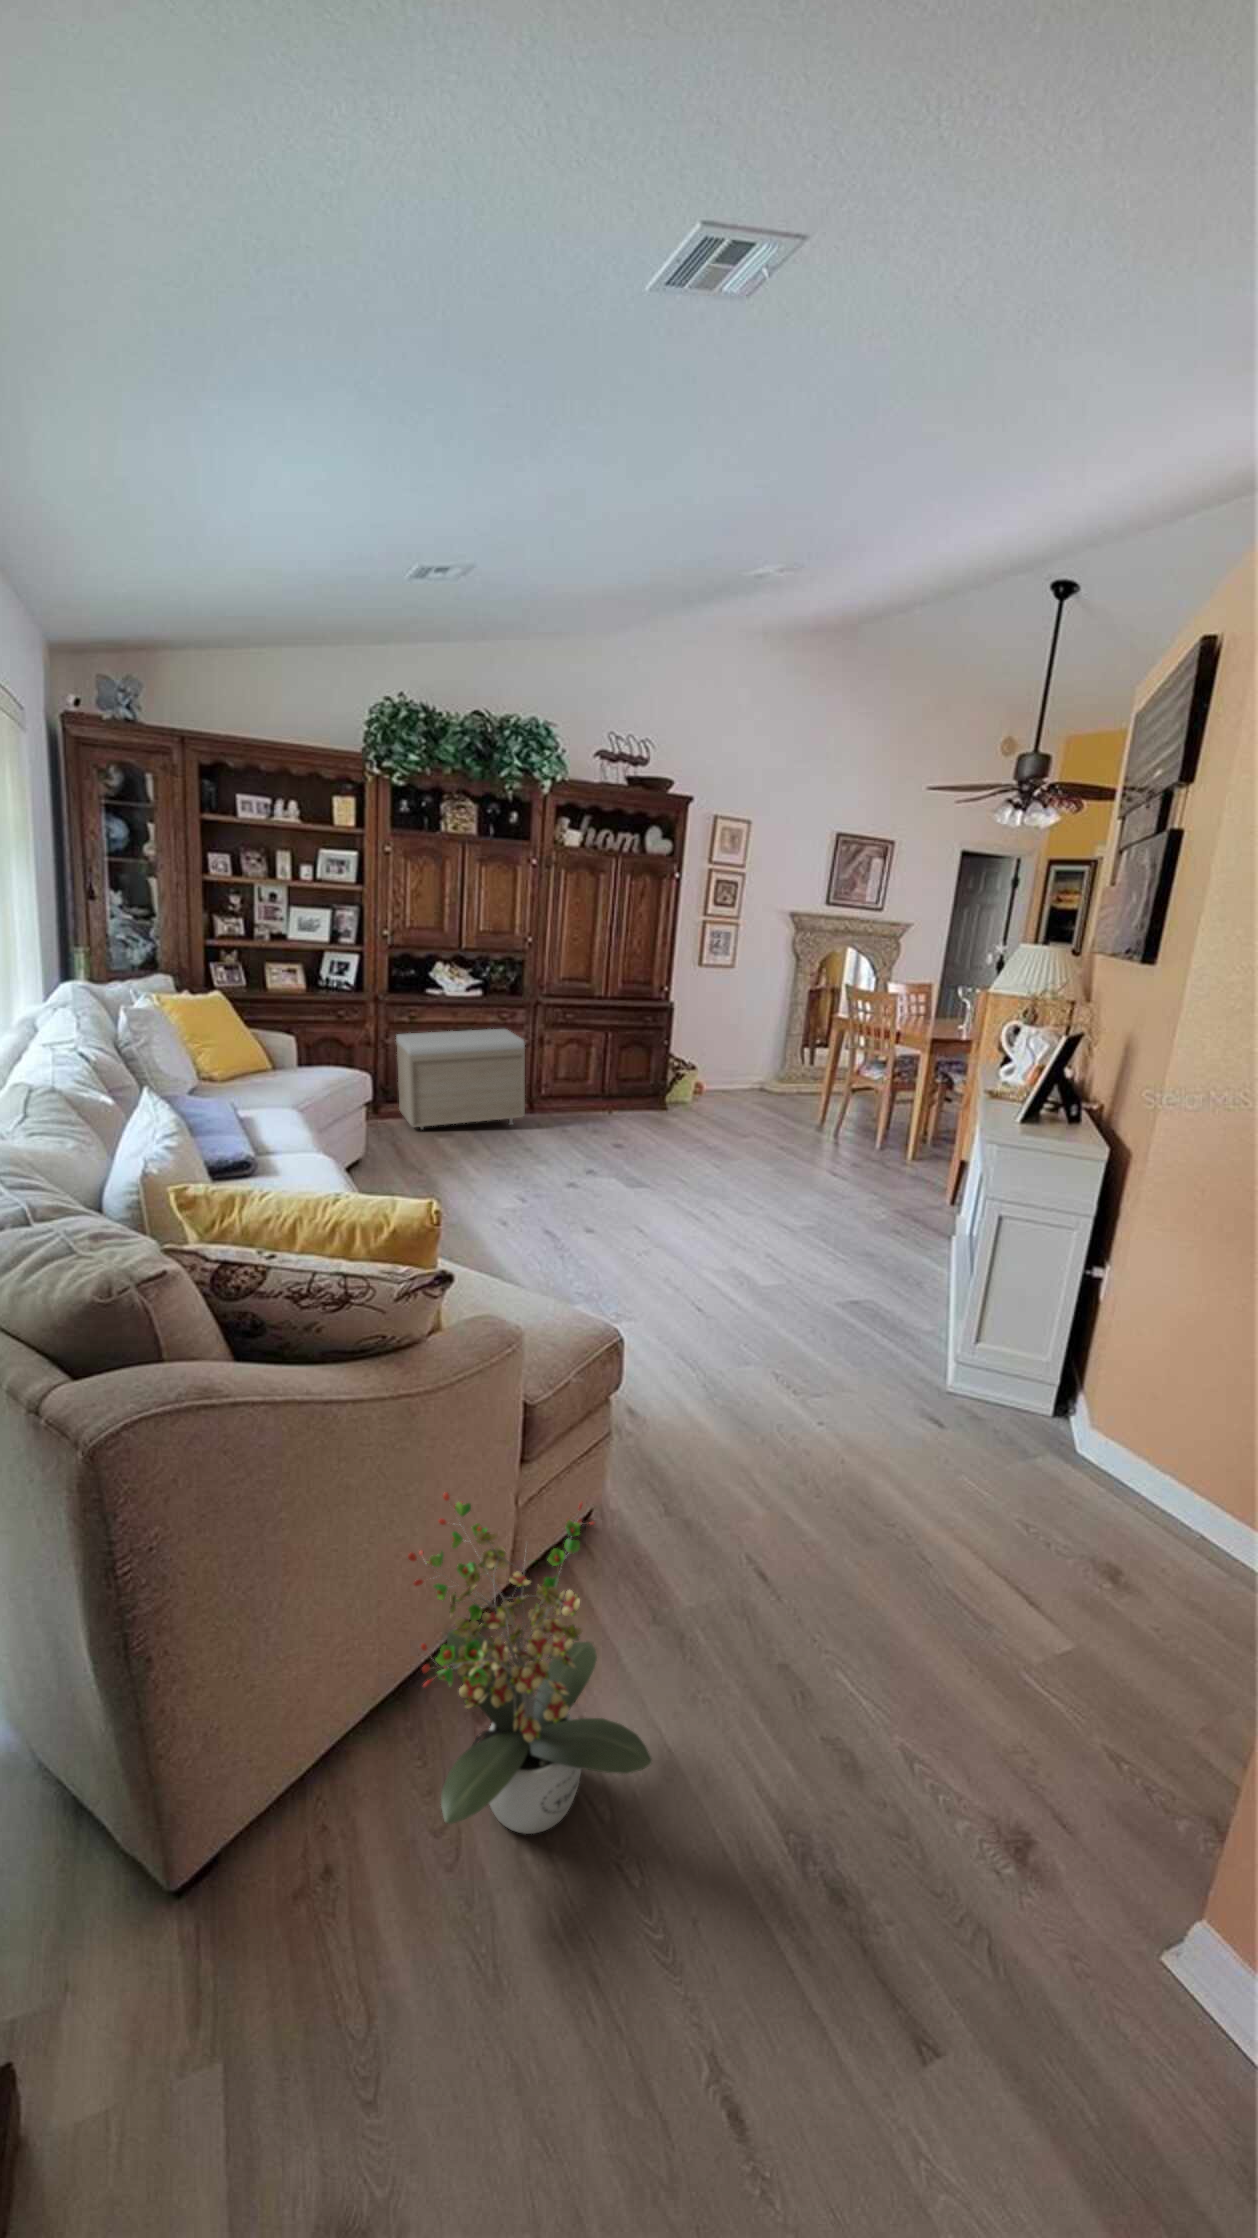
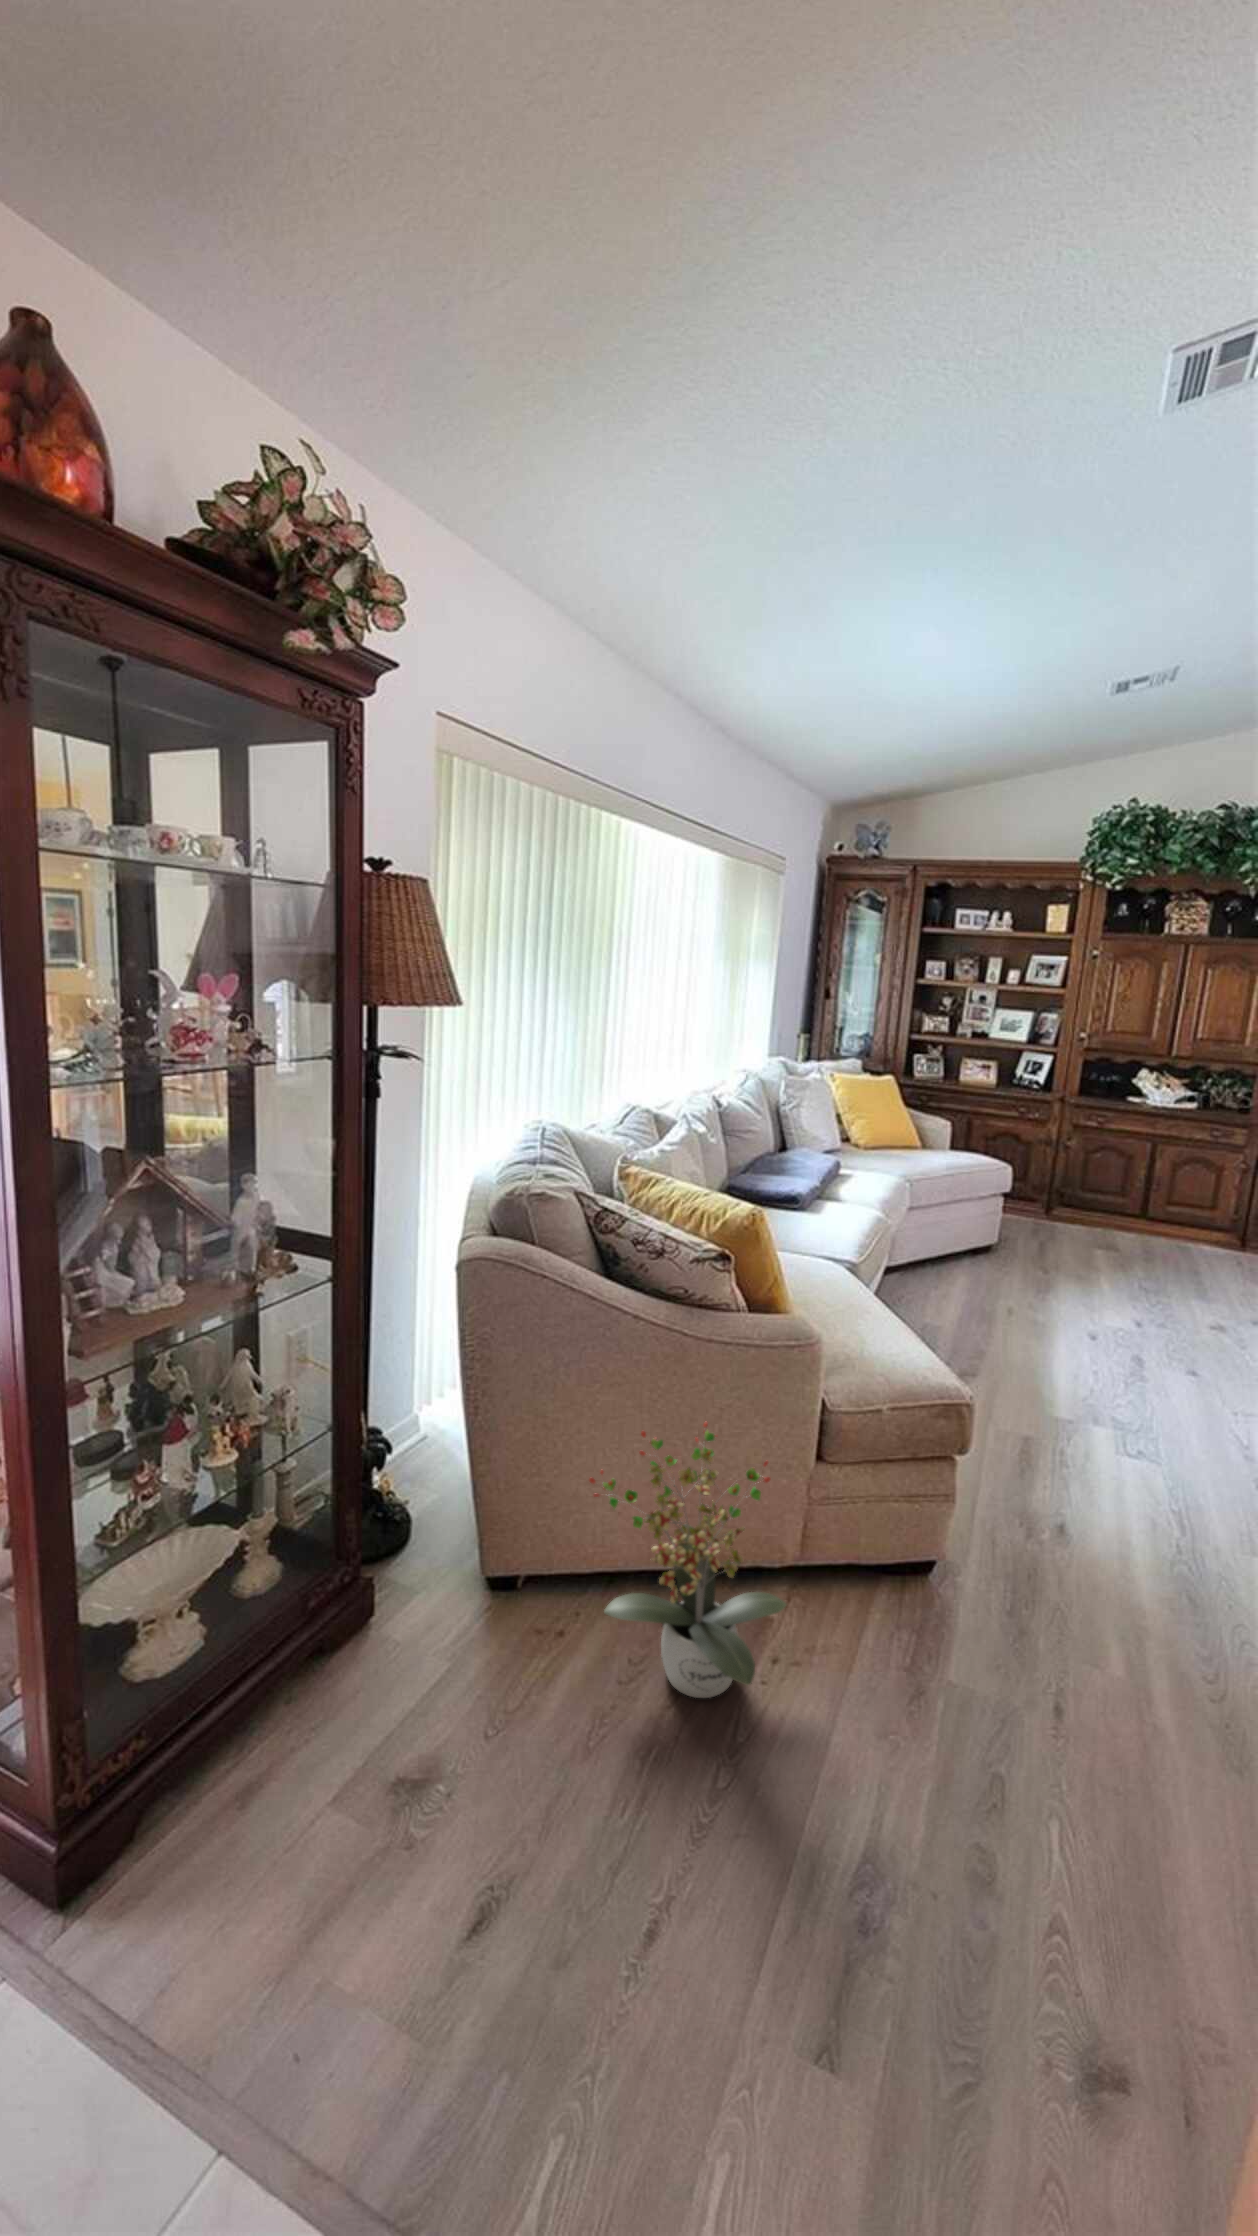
storage bench: present [396,1029,525,1129] -> none [1072,1138,1225,1257]

